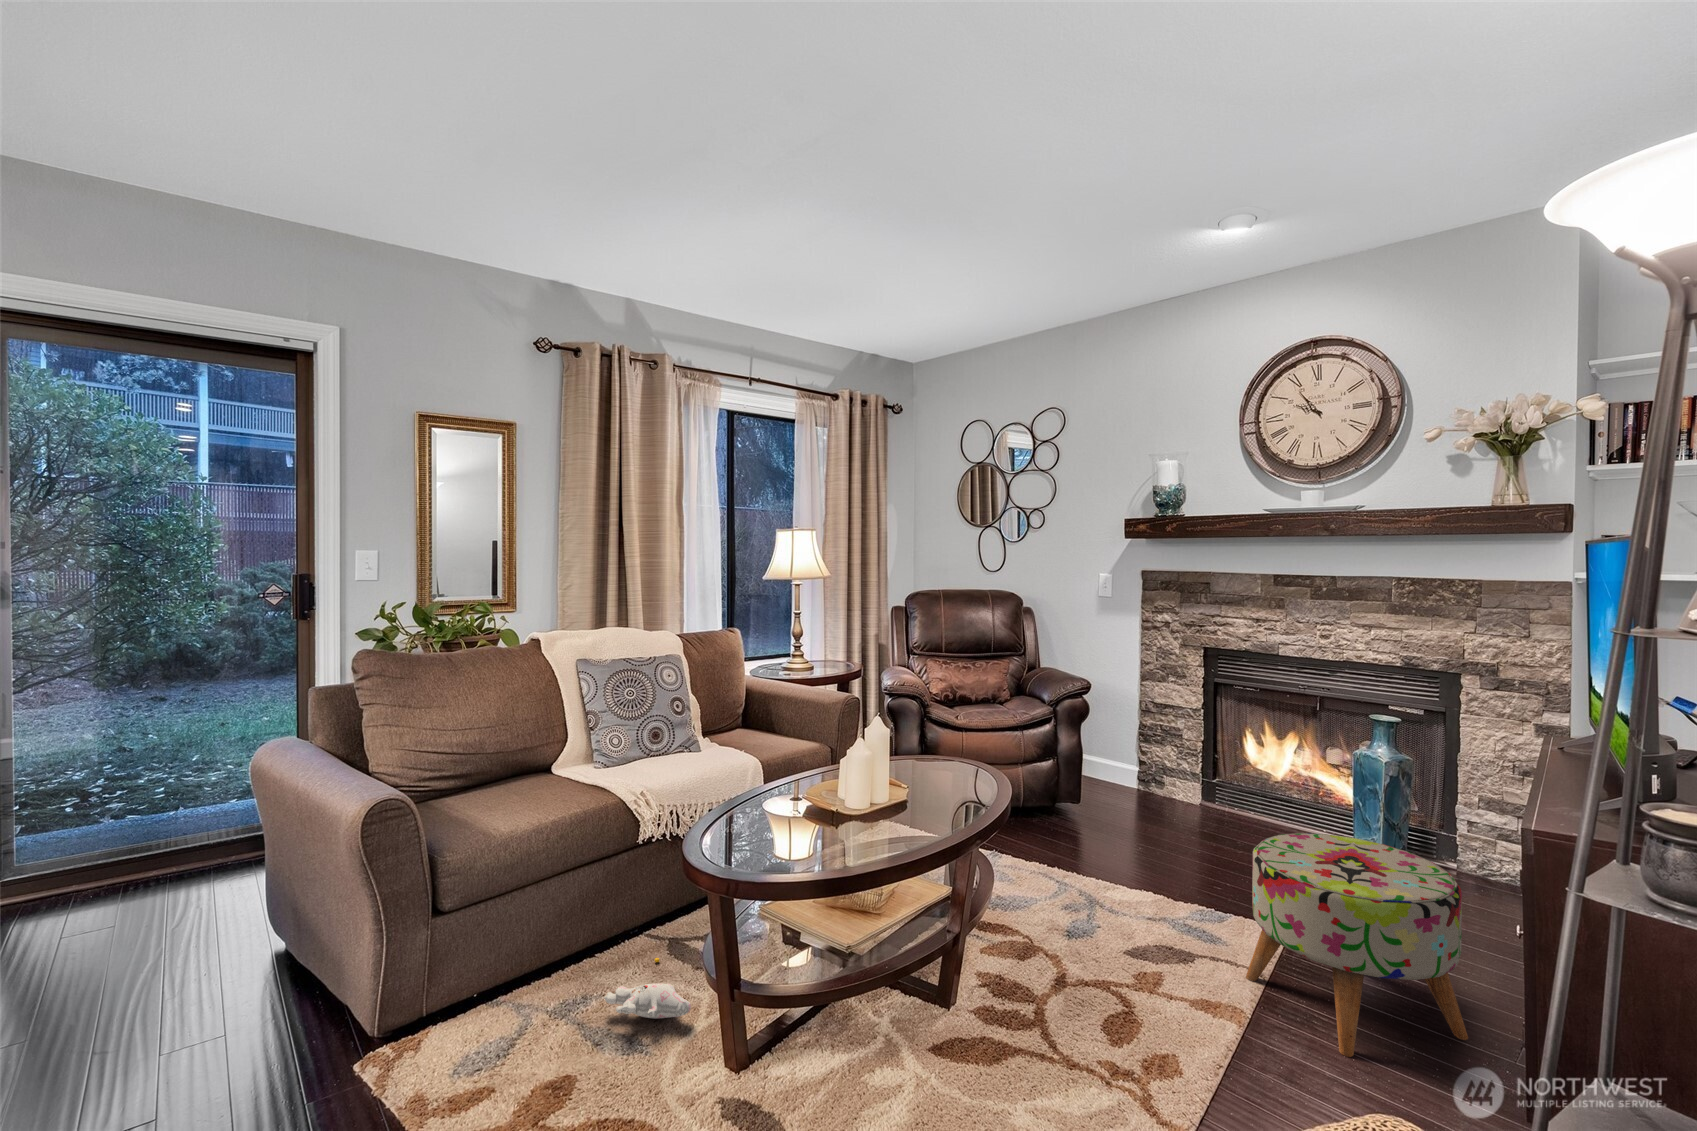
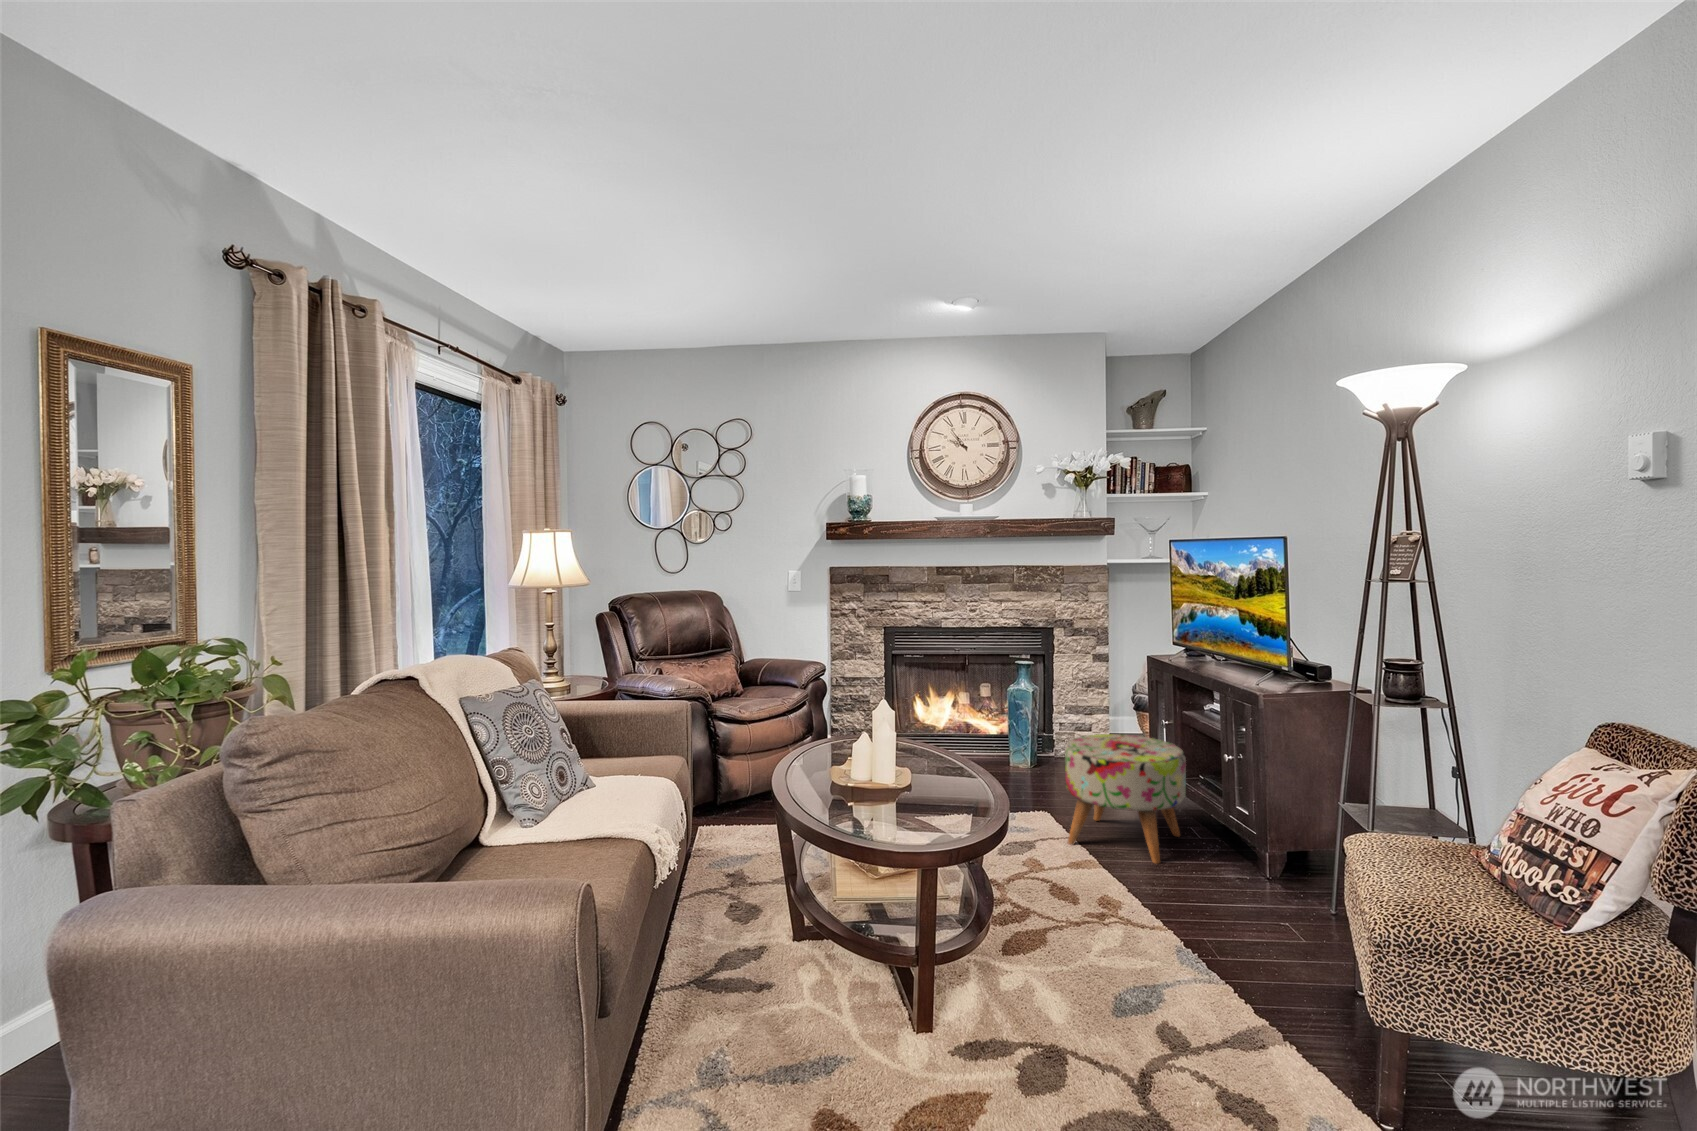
plush toy: present [604,958,691,1018] -> none [711,1002,835,1051]

